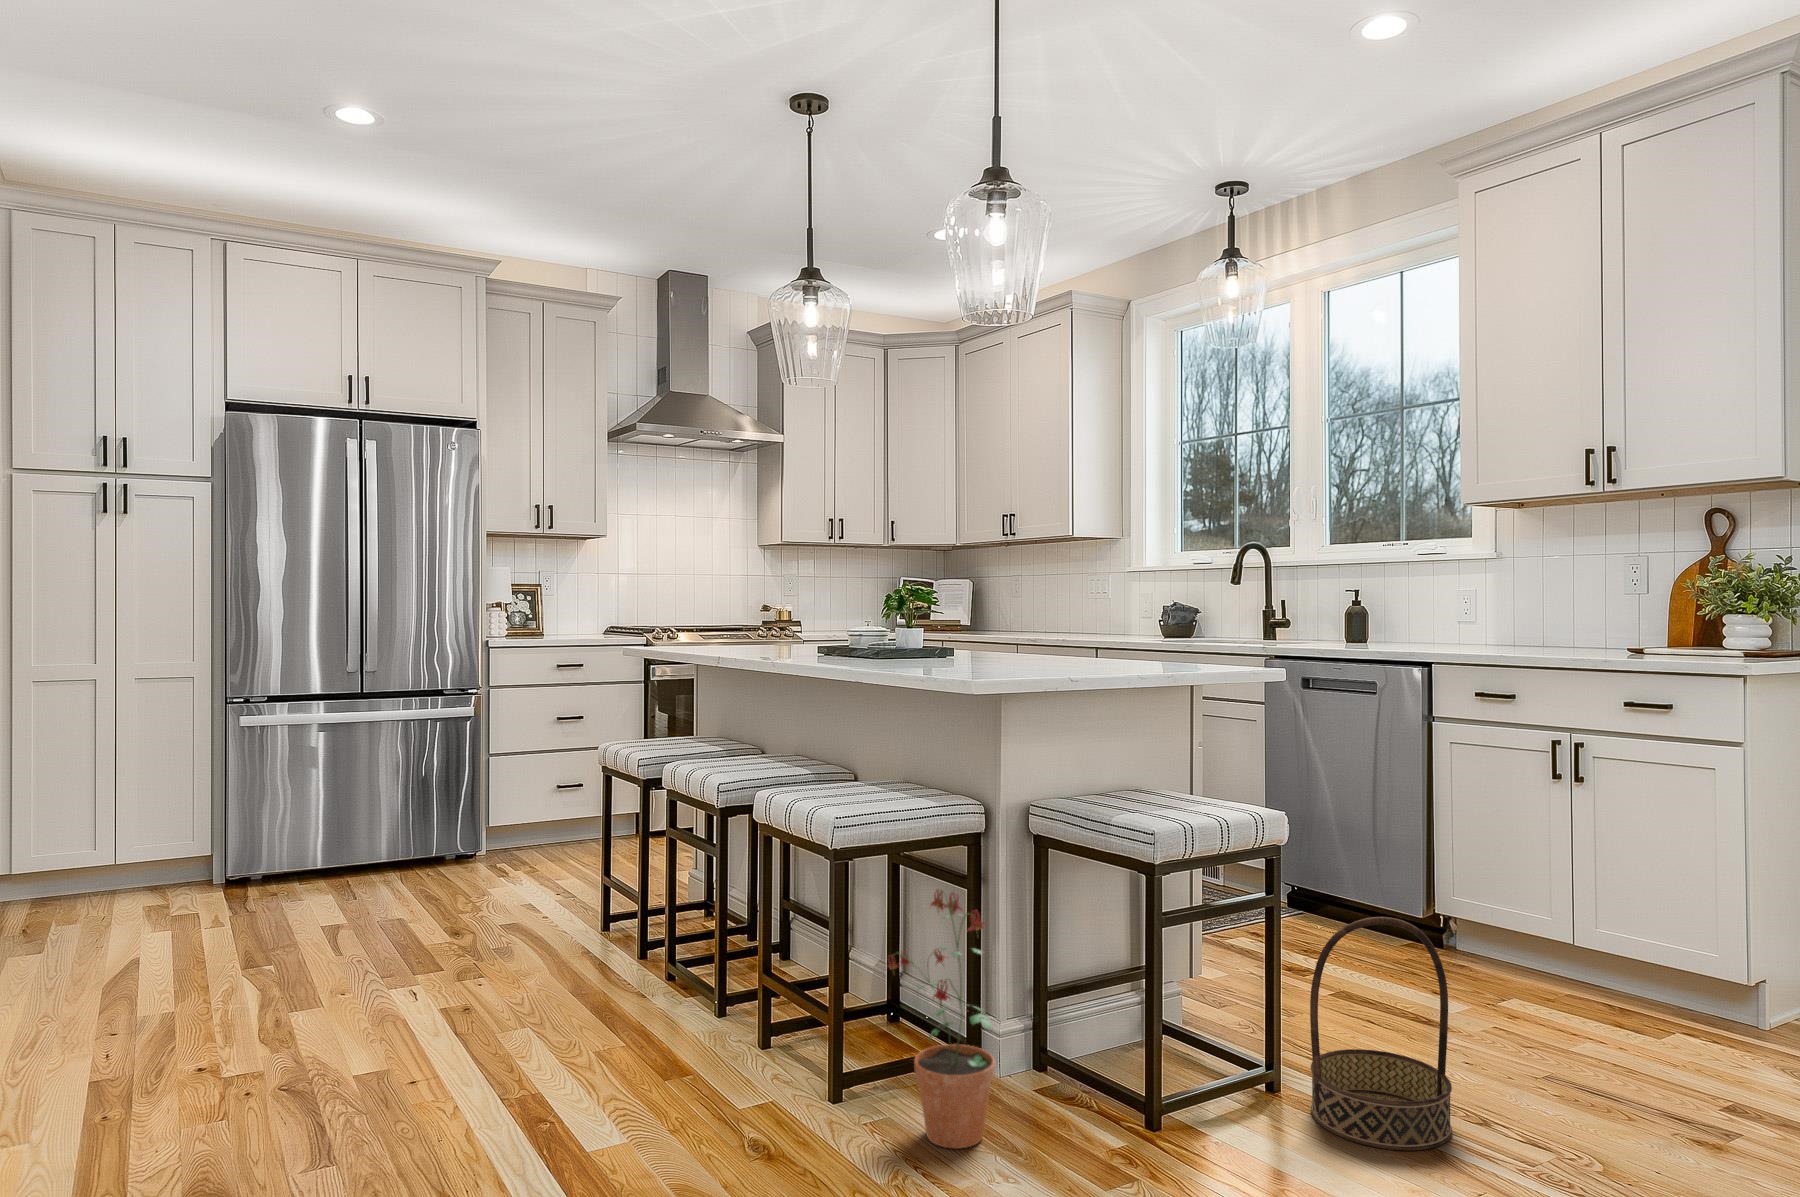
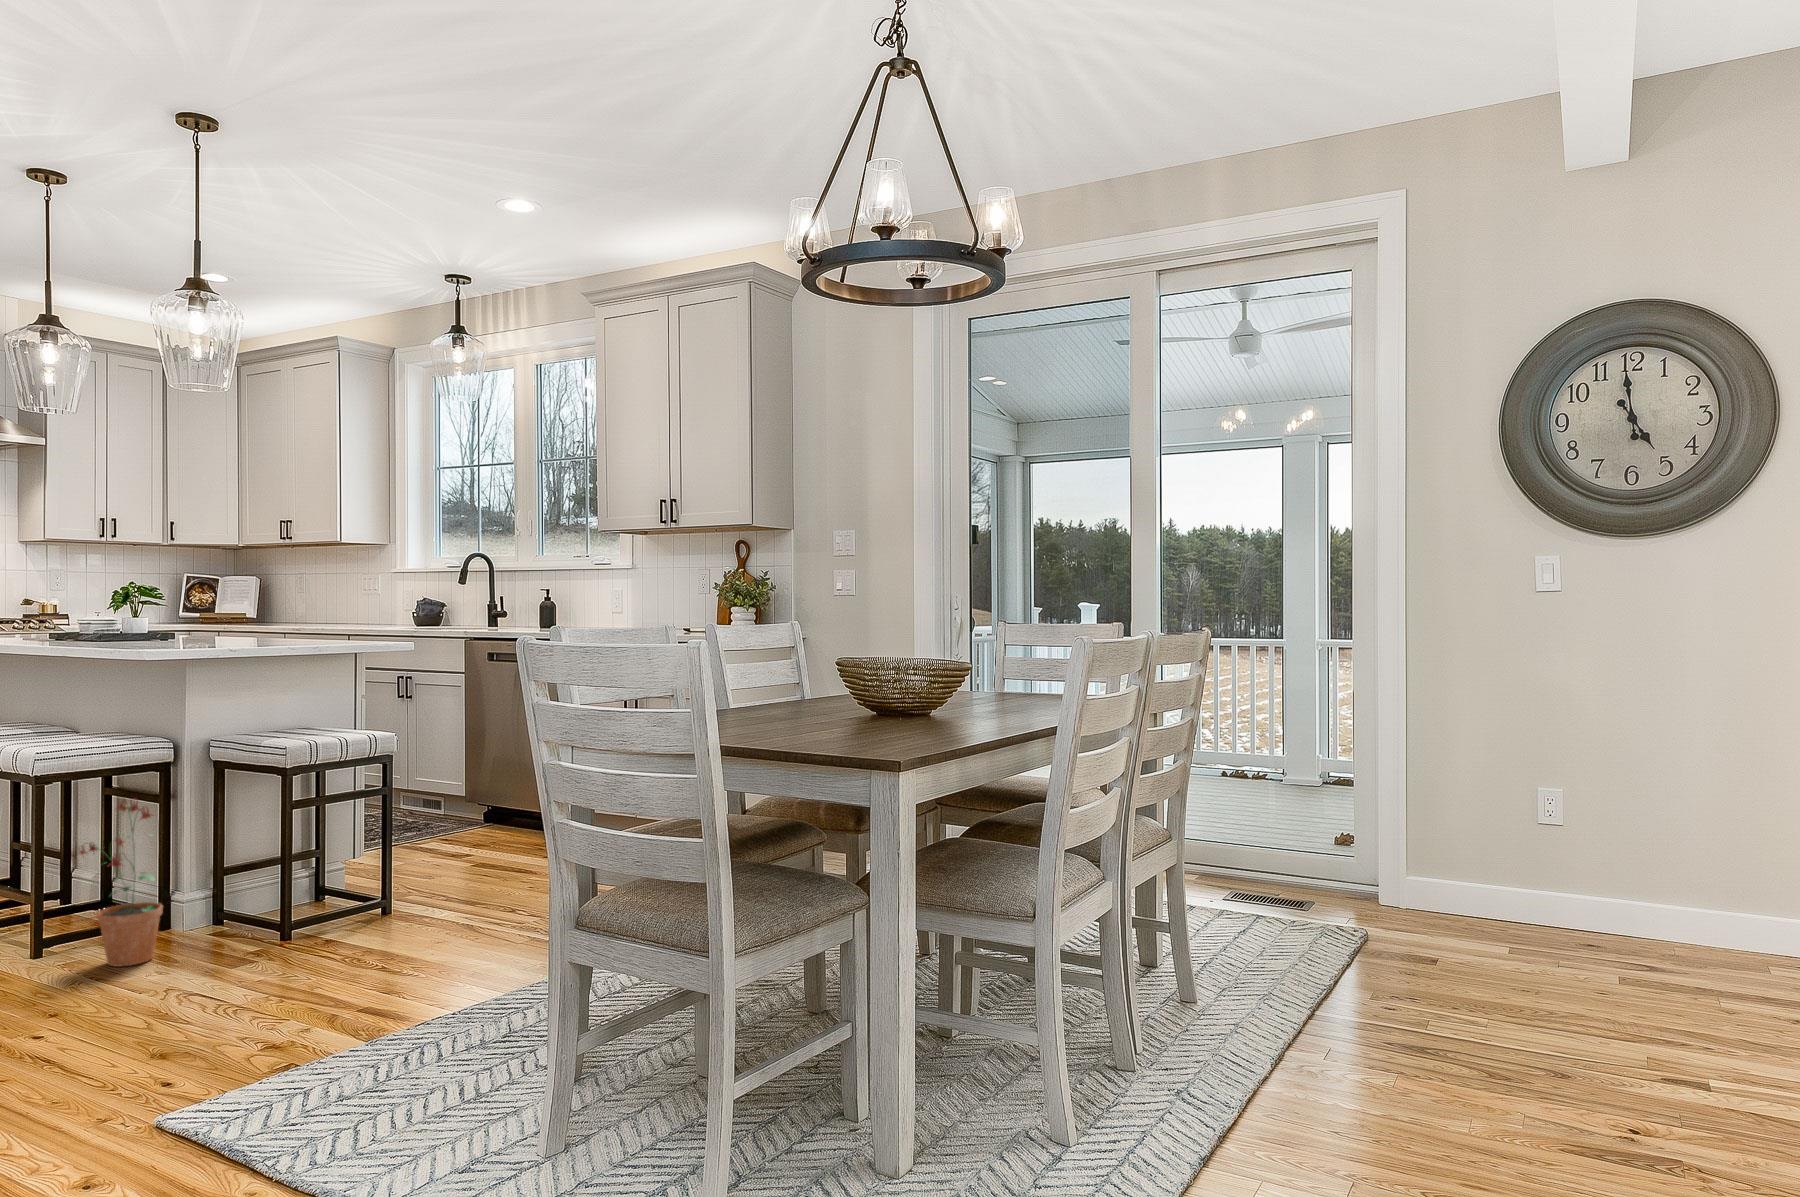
basket: present [1310,917,1452,1151] -> none [399,793,490,929]

